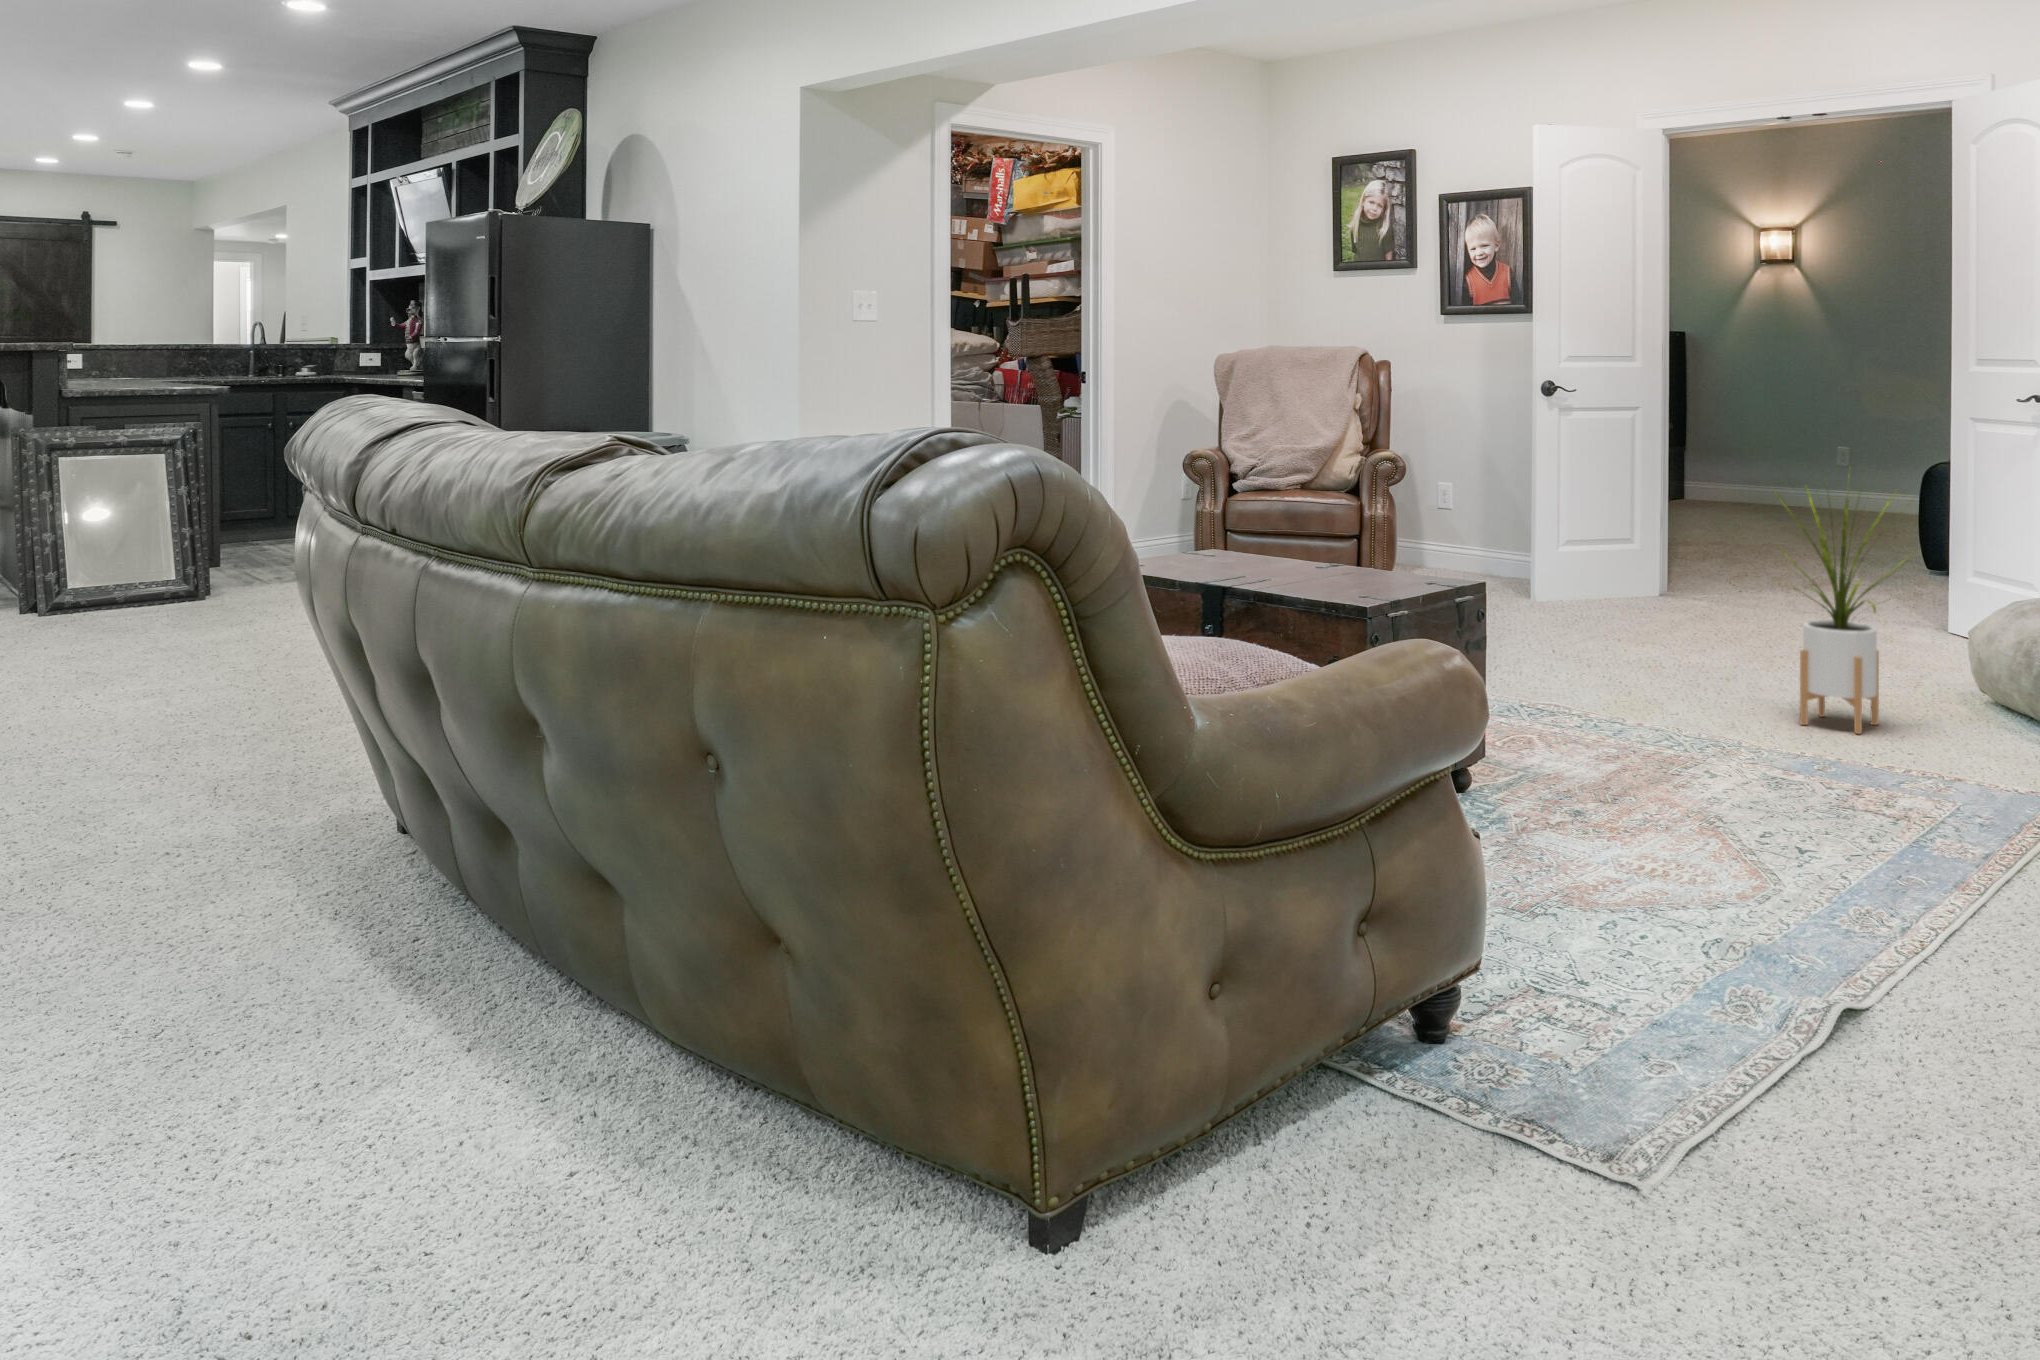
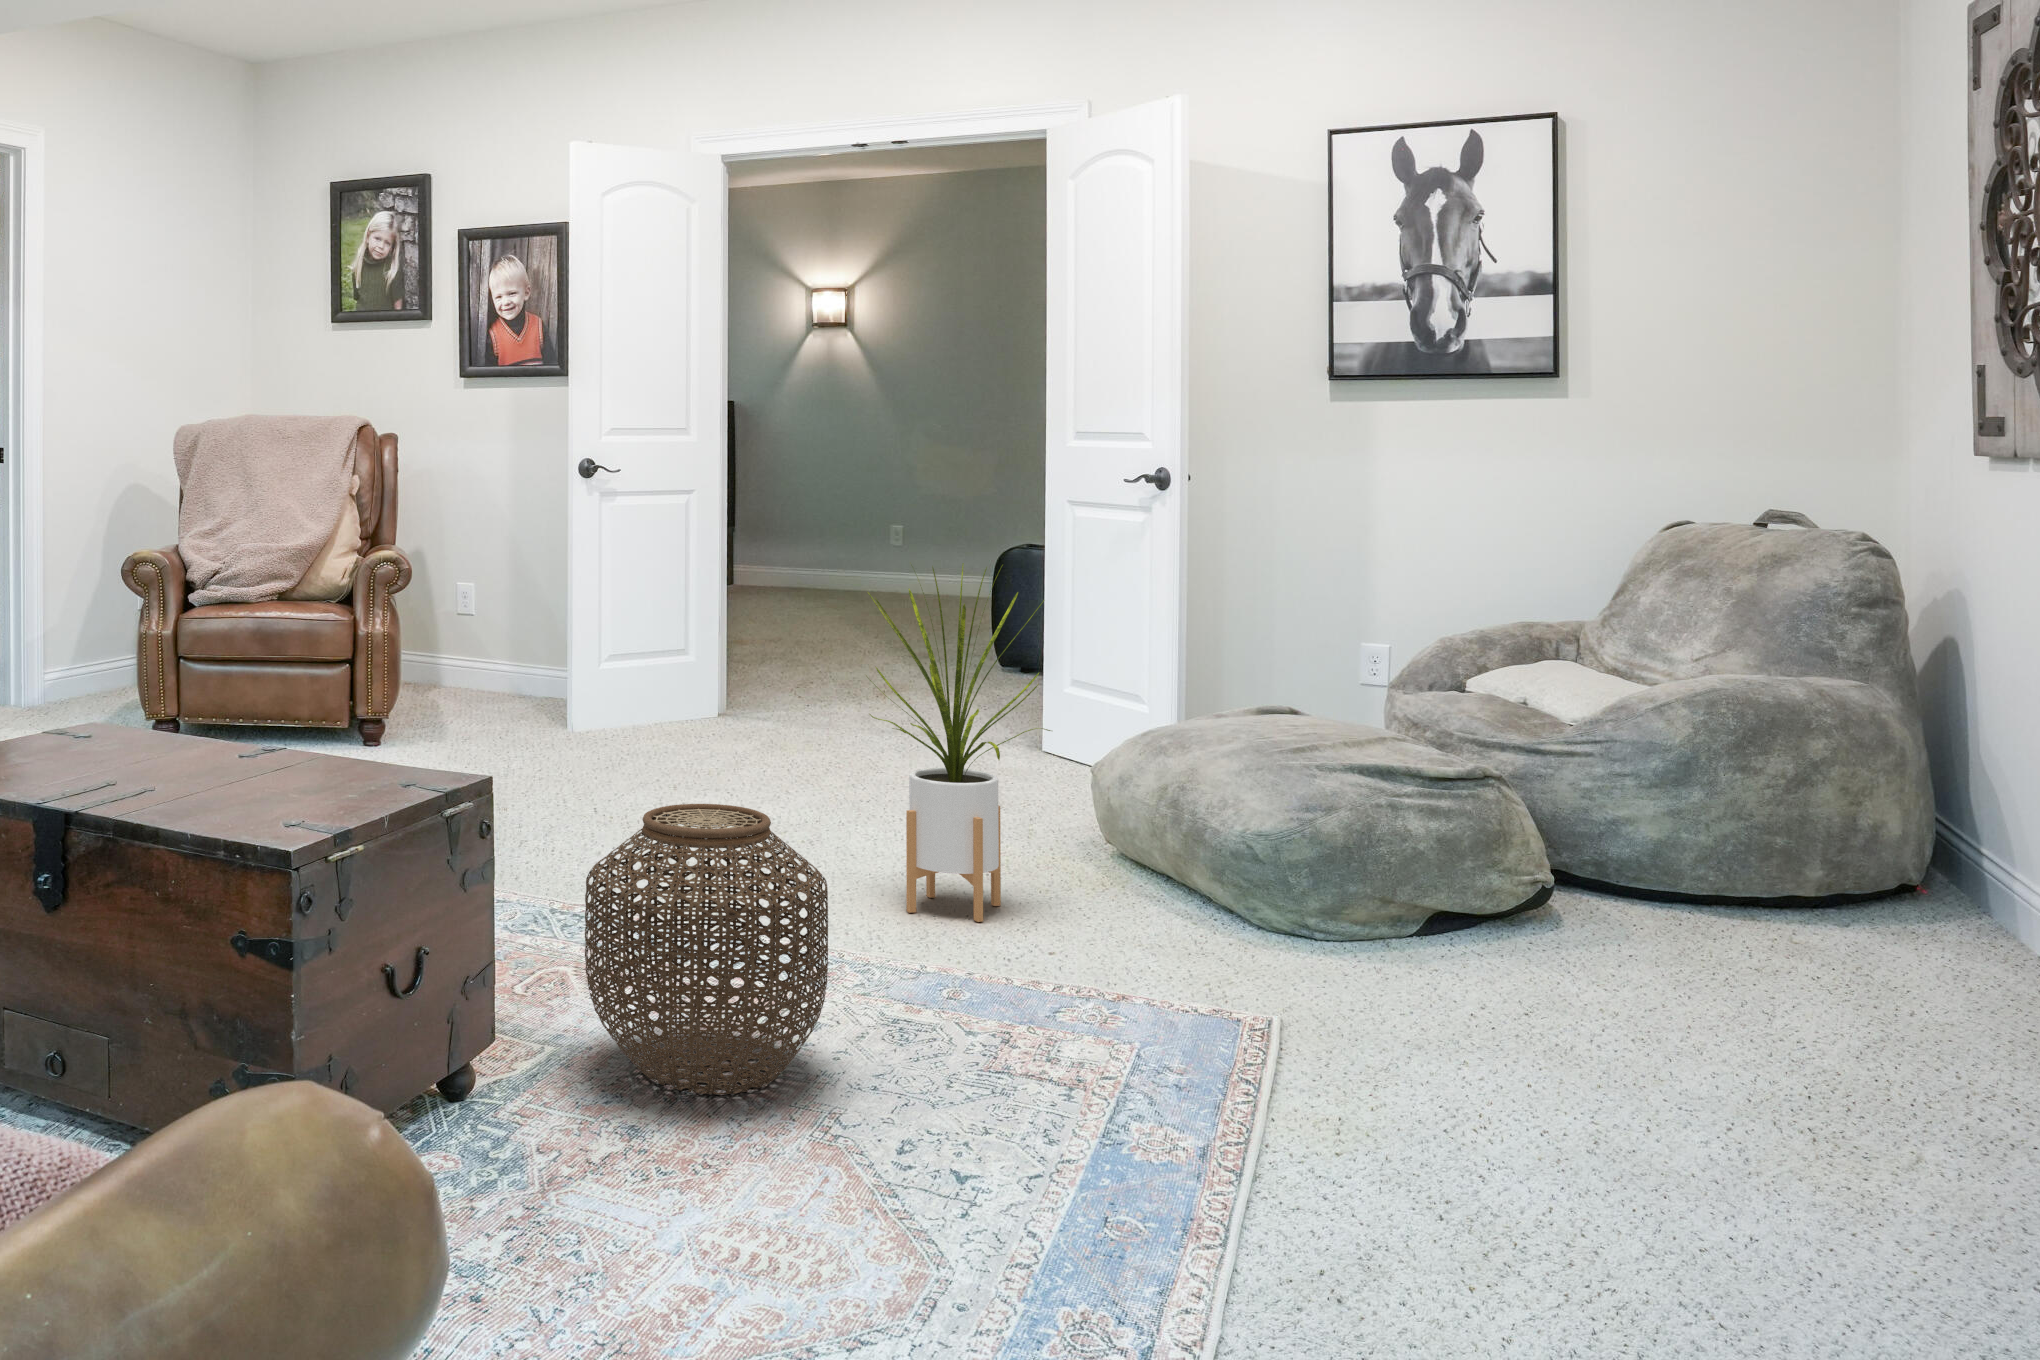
woven basket: none [1552,627,1727,817] -> present [585,804,828,1094]

